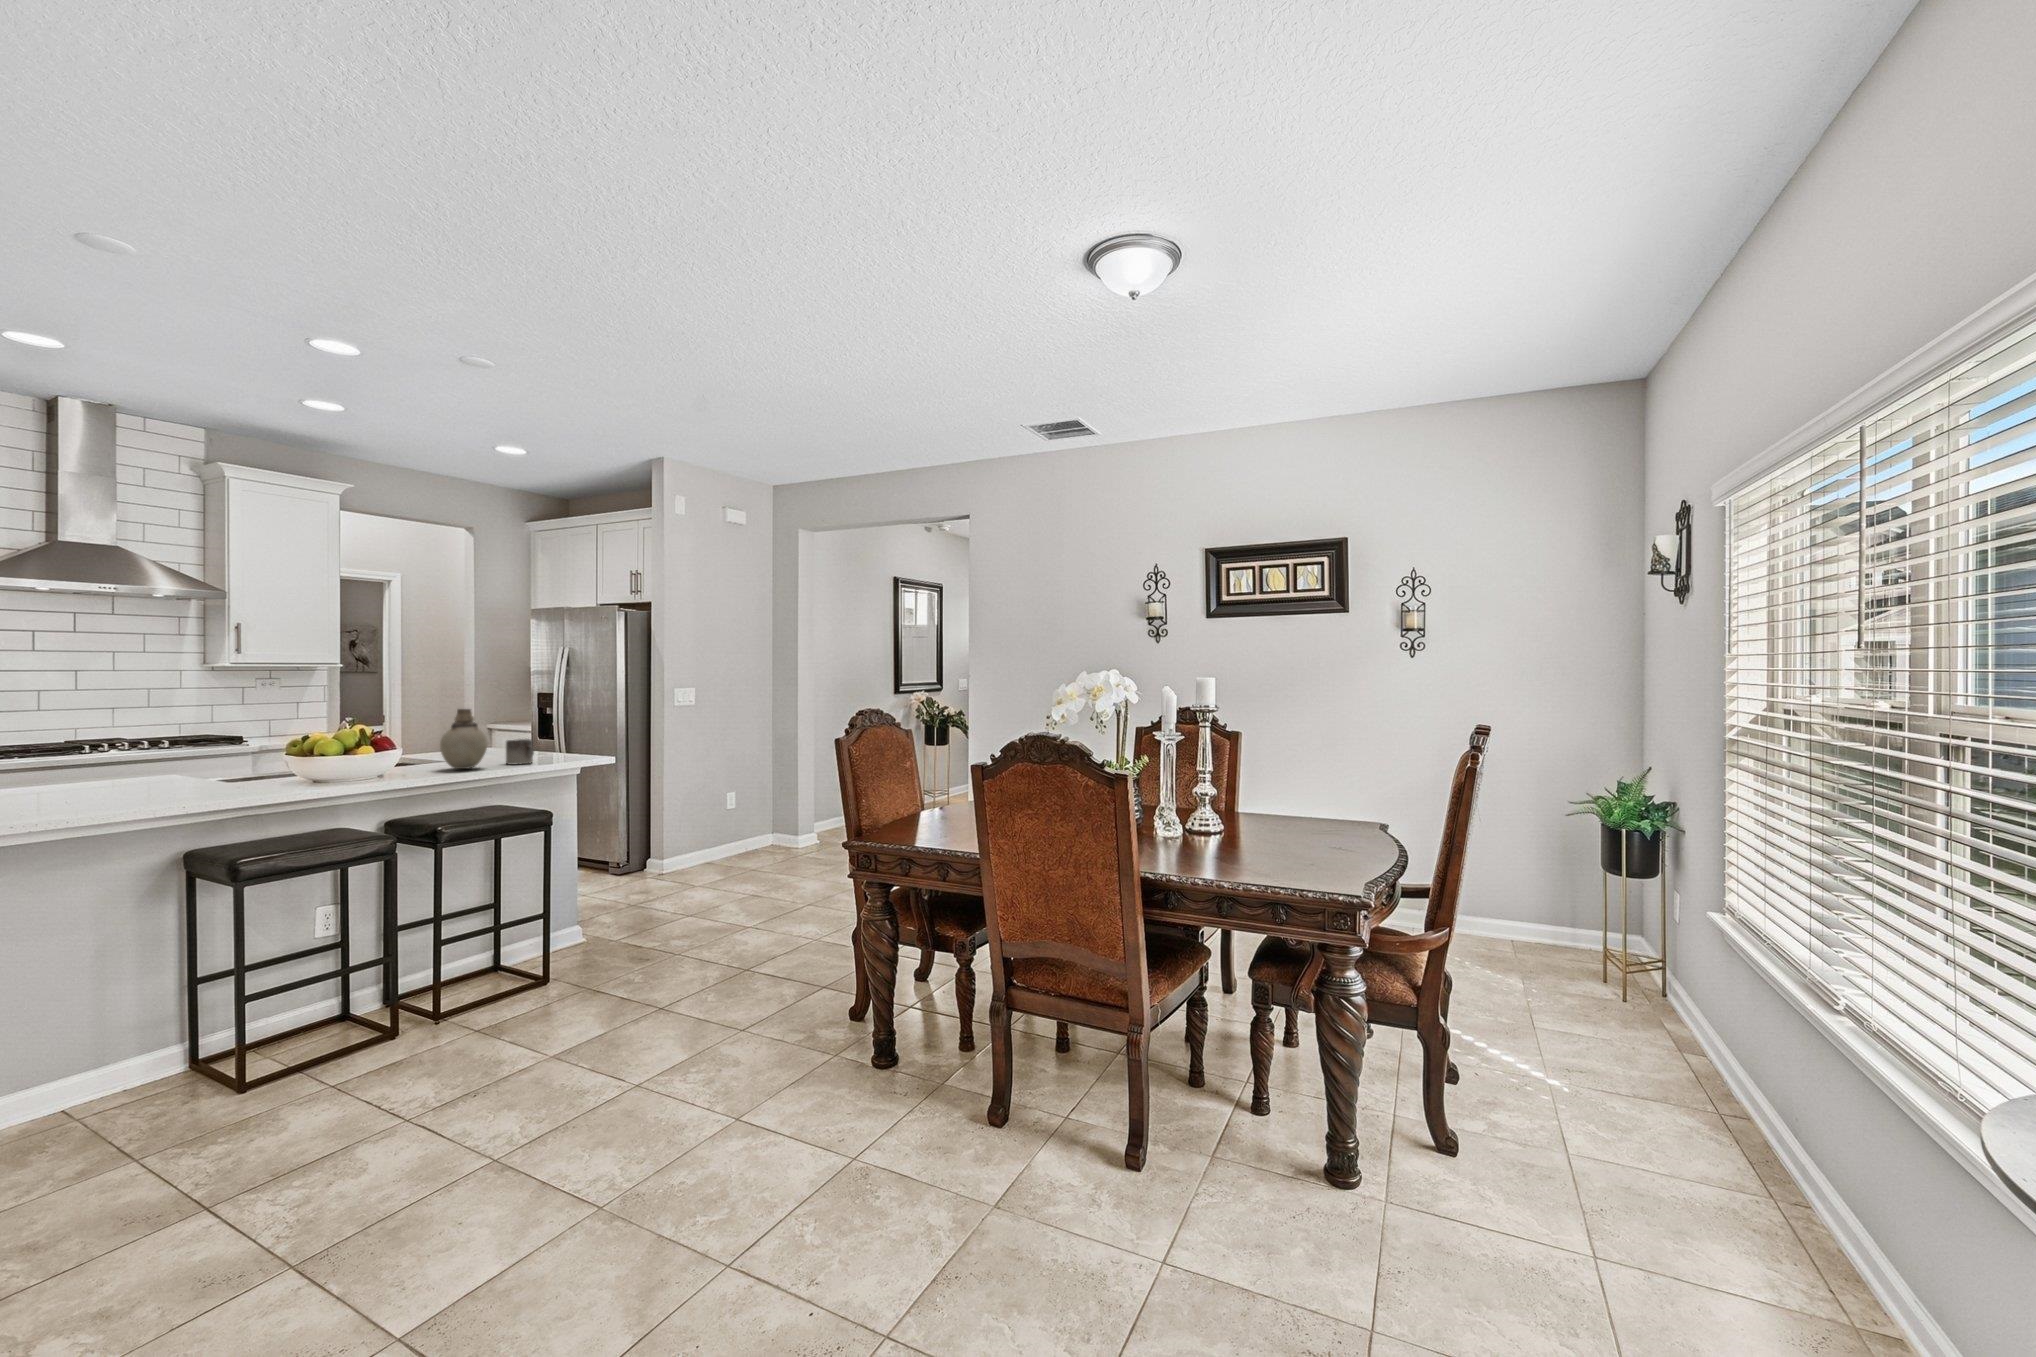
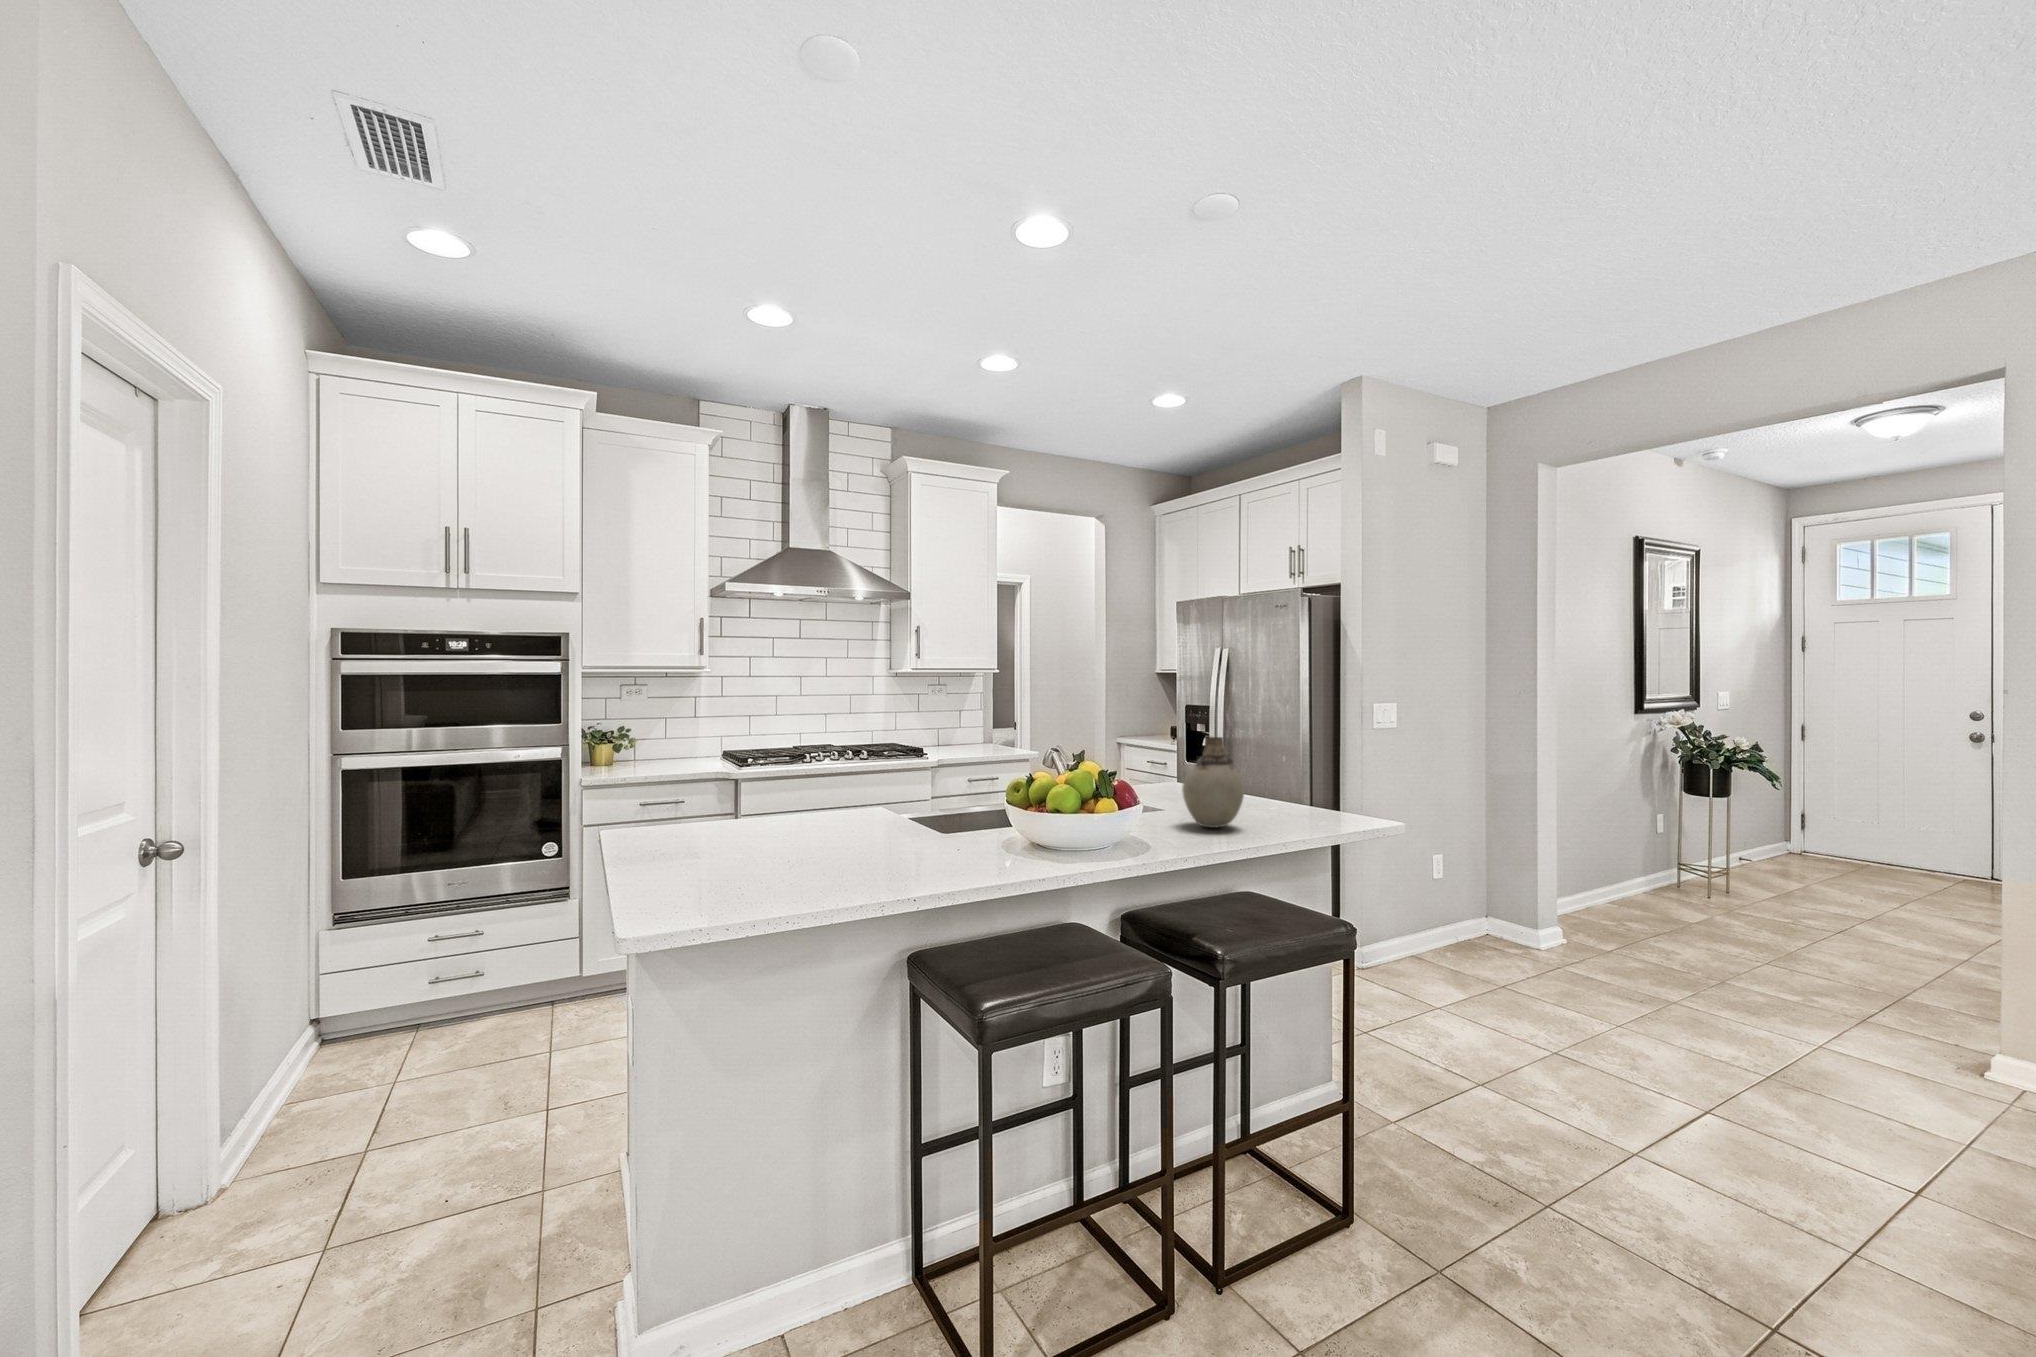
mug: present [506,739,534,764] -> none [1256,783,1300,823]

